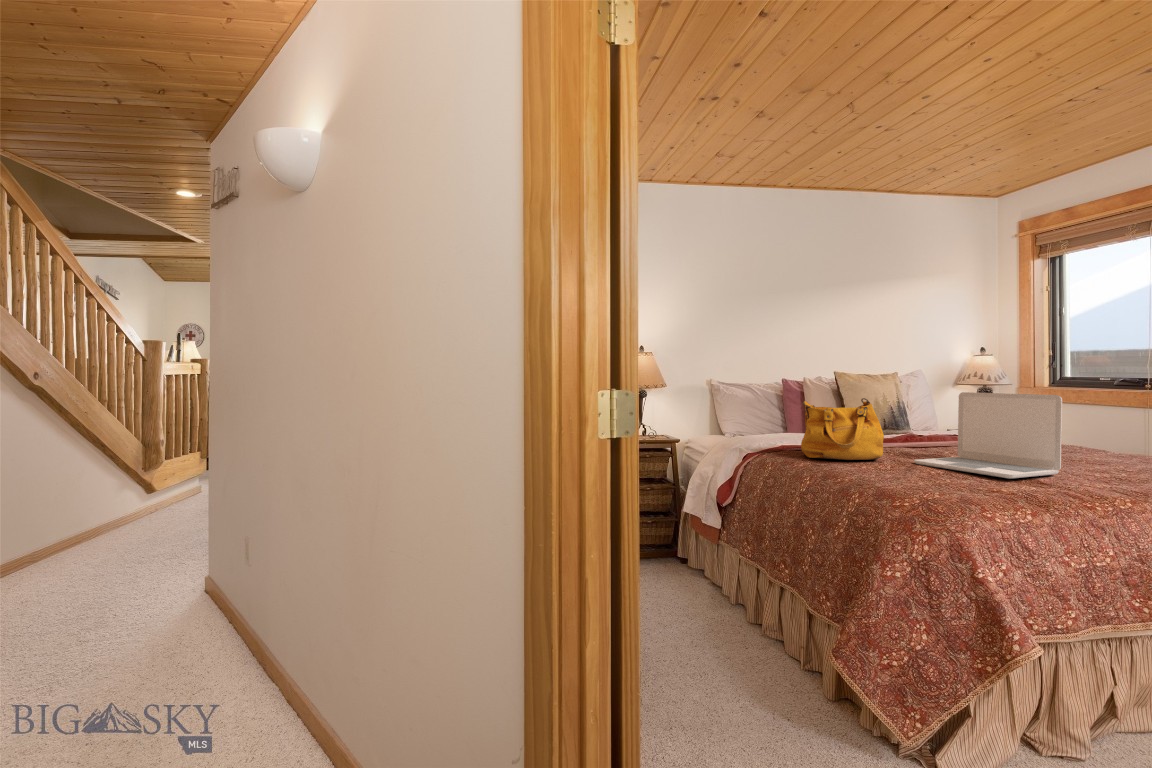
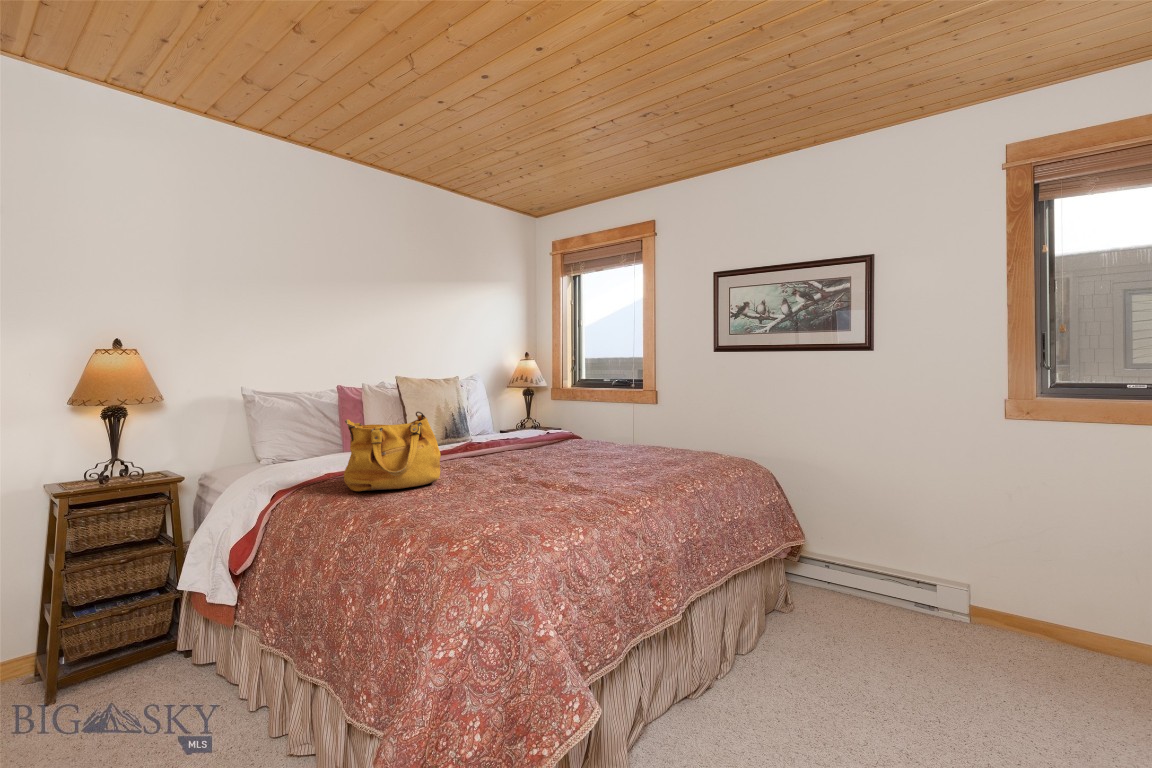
laptop: present [914,392,1062,479] -> none [472,400,596,491]

